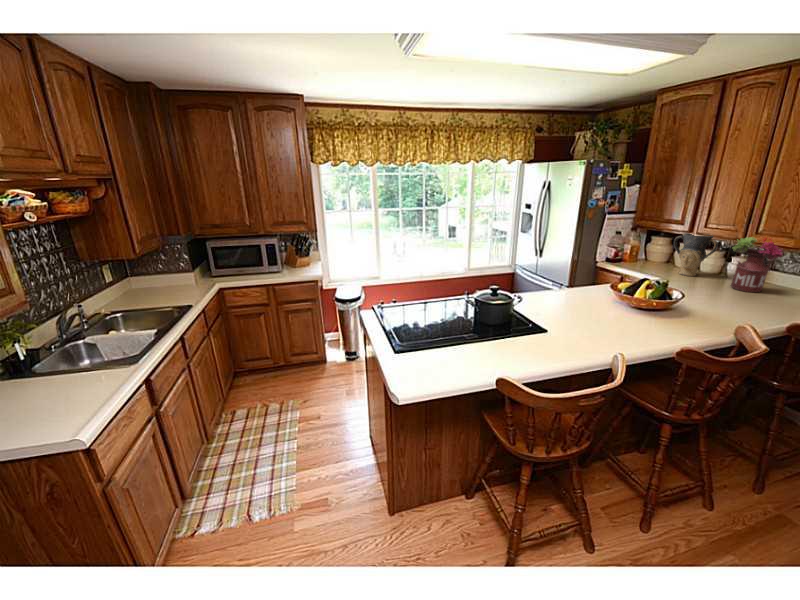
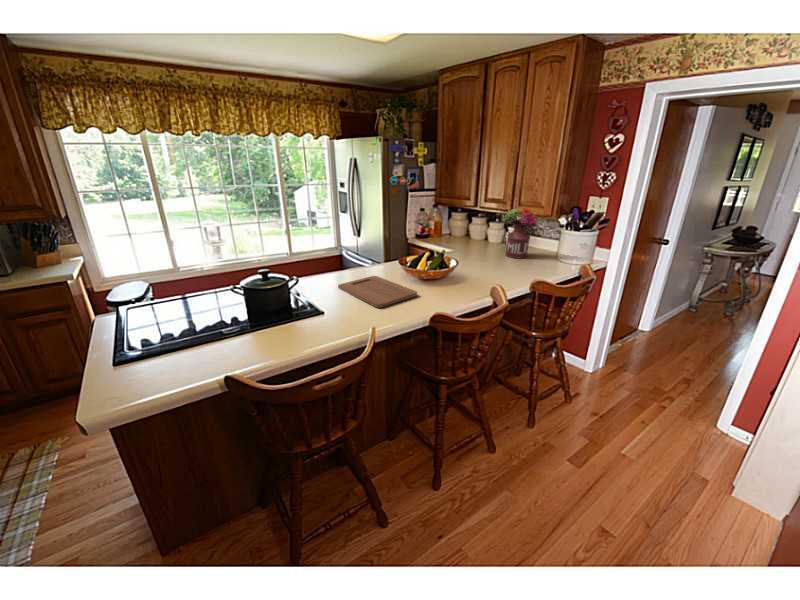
vase: present [674,233,718,276] -> none [463,208,495,247]
cutting board: none [551,296,640,326] -> present [338,276,417,308]

